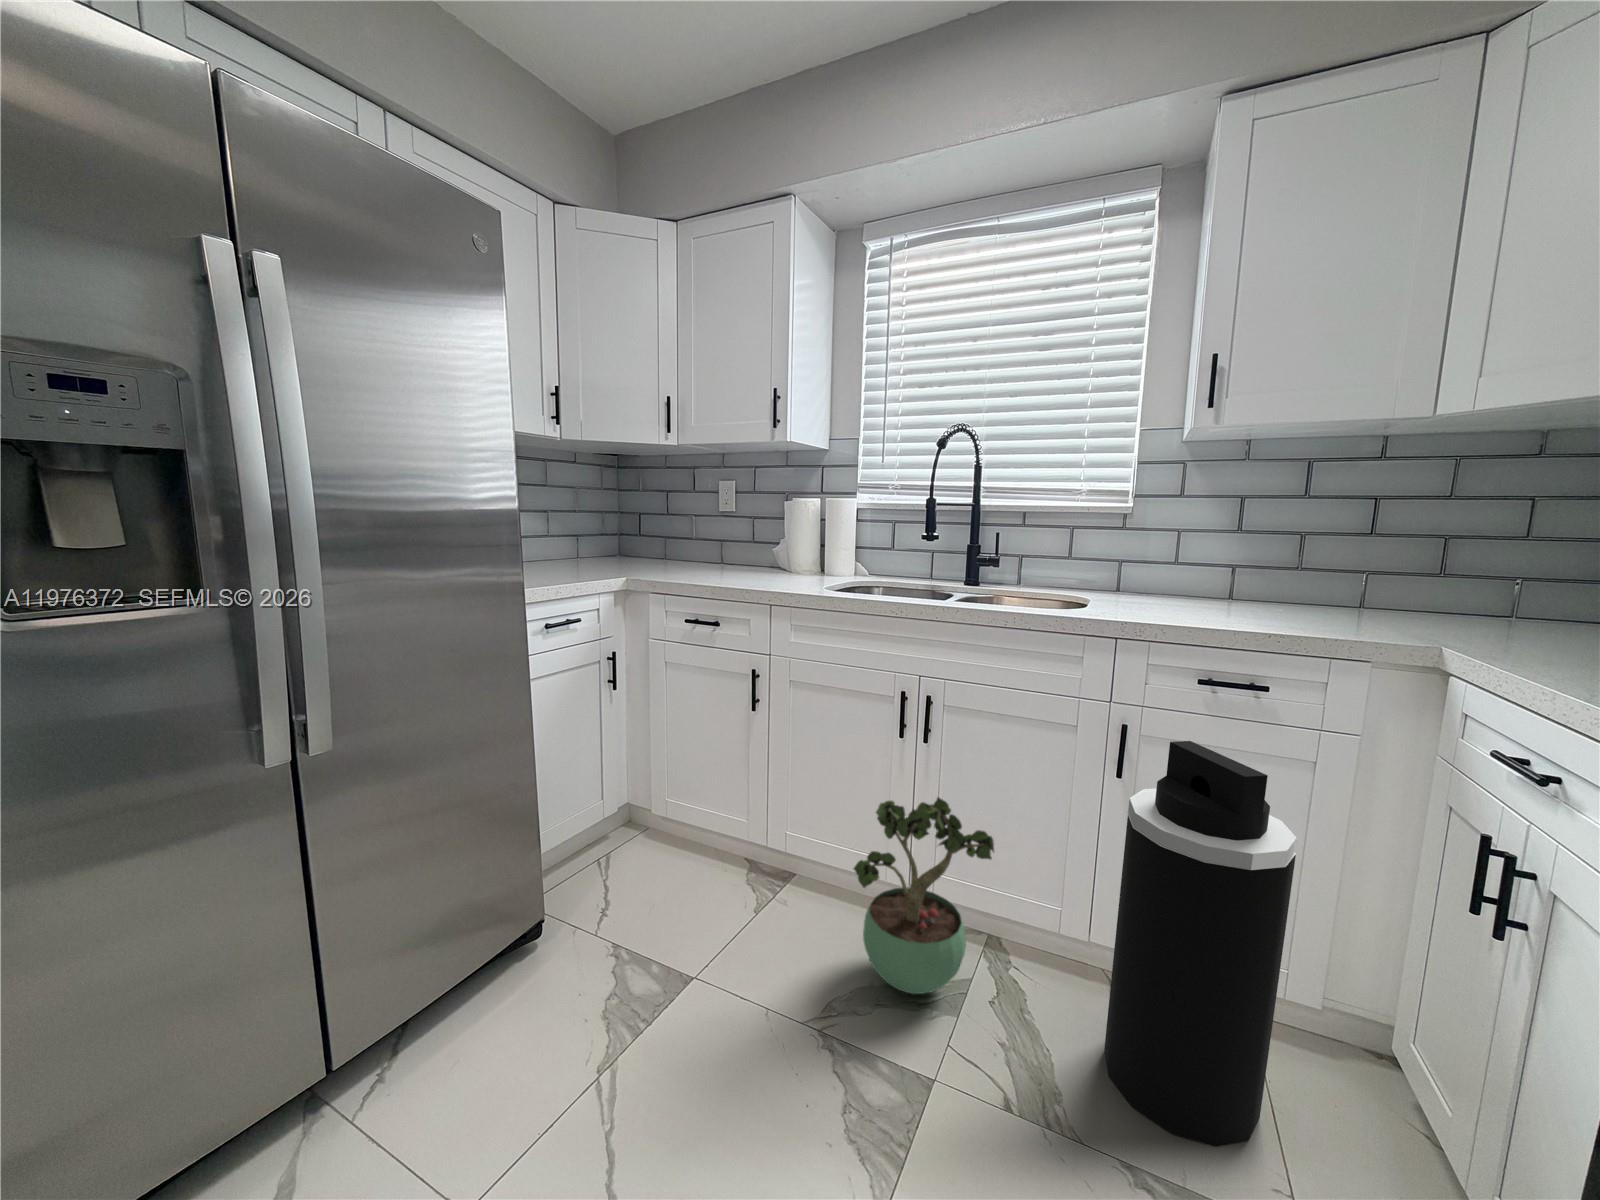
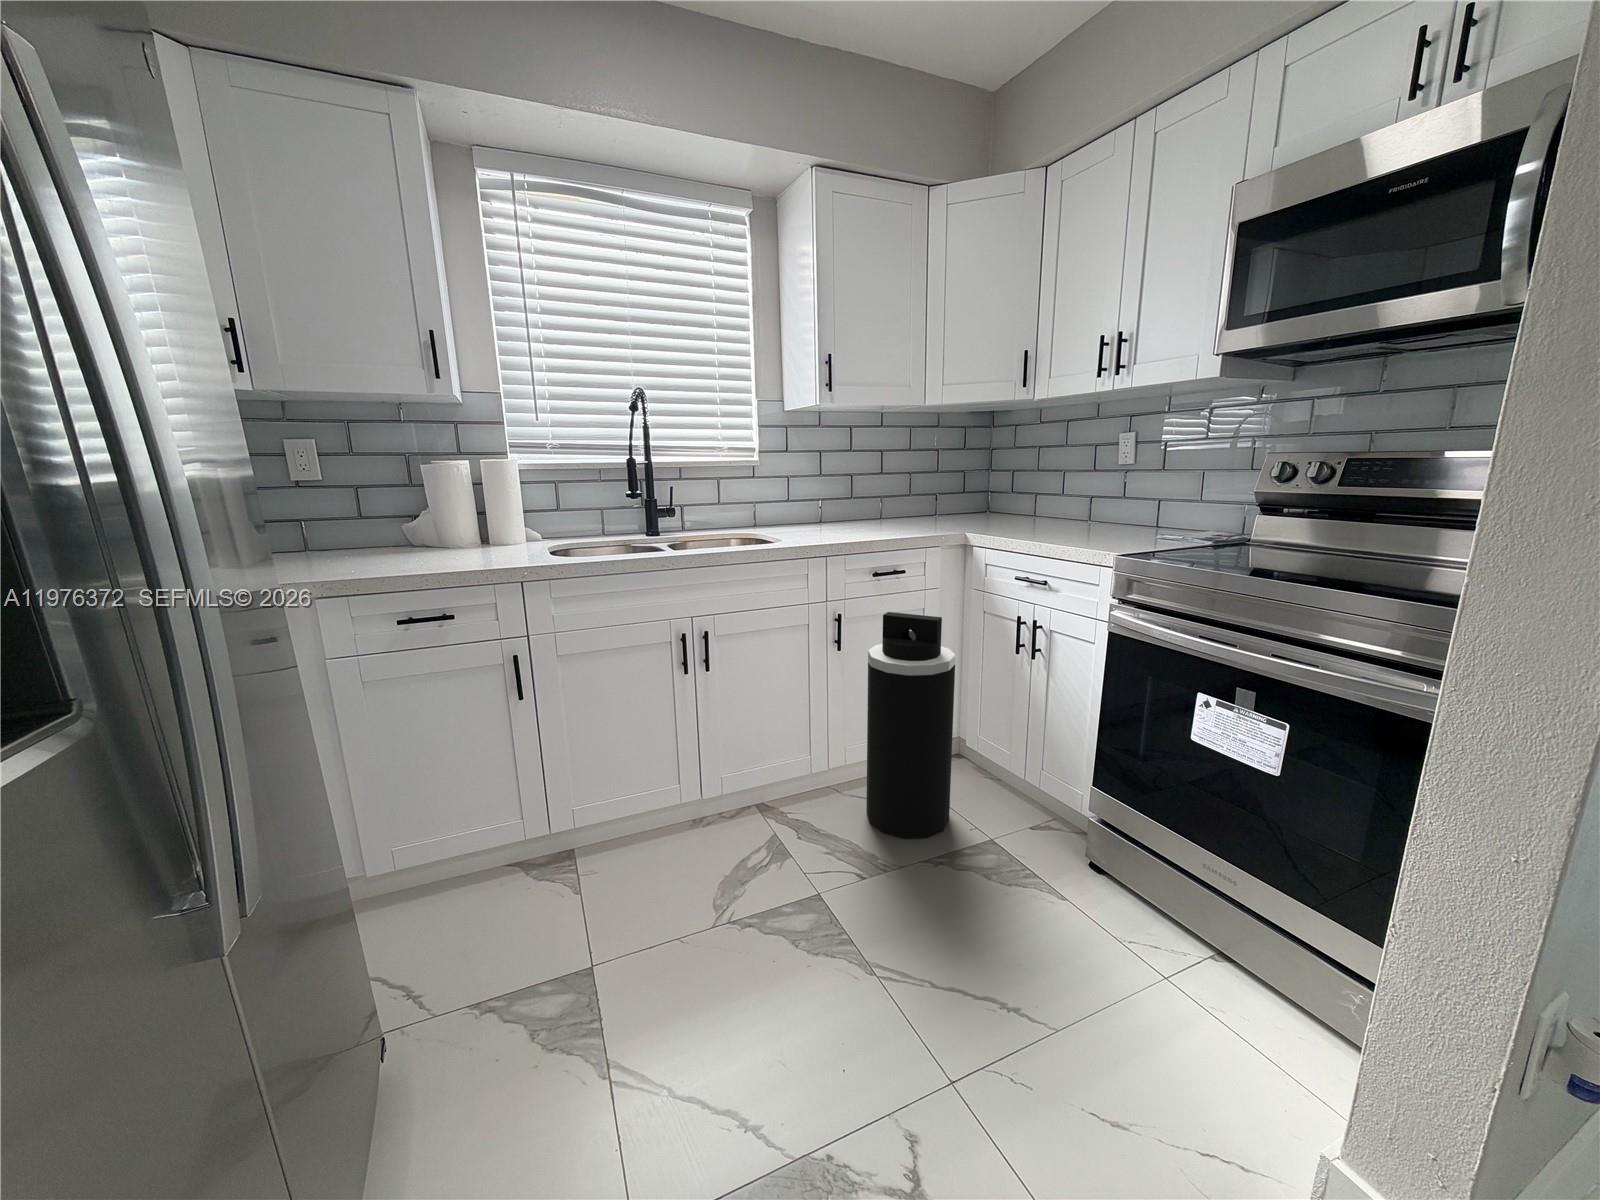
potted plant: present [854,797,994,994] -> none [703,703,798,864]

